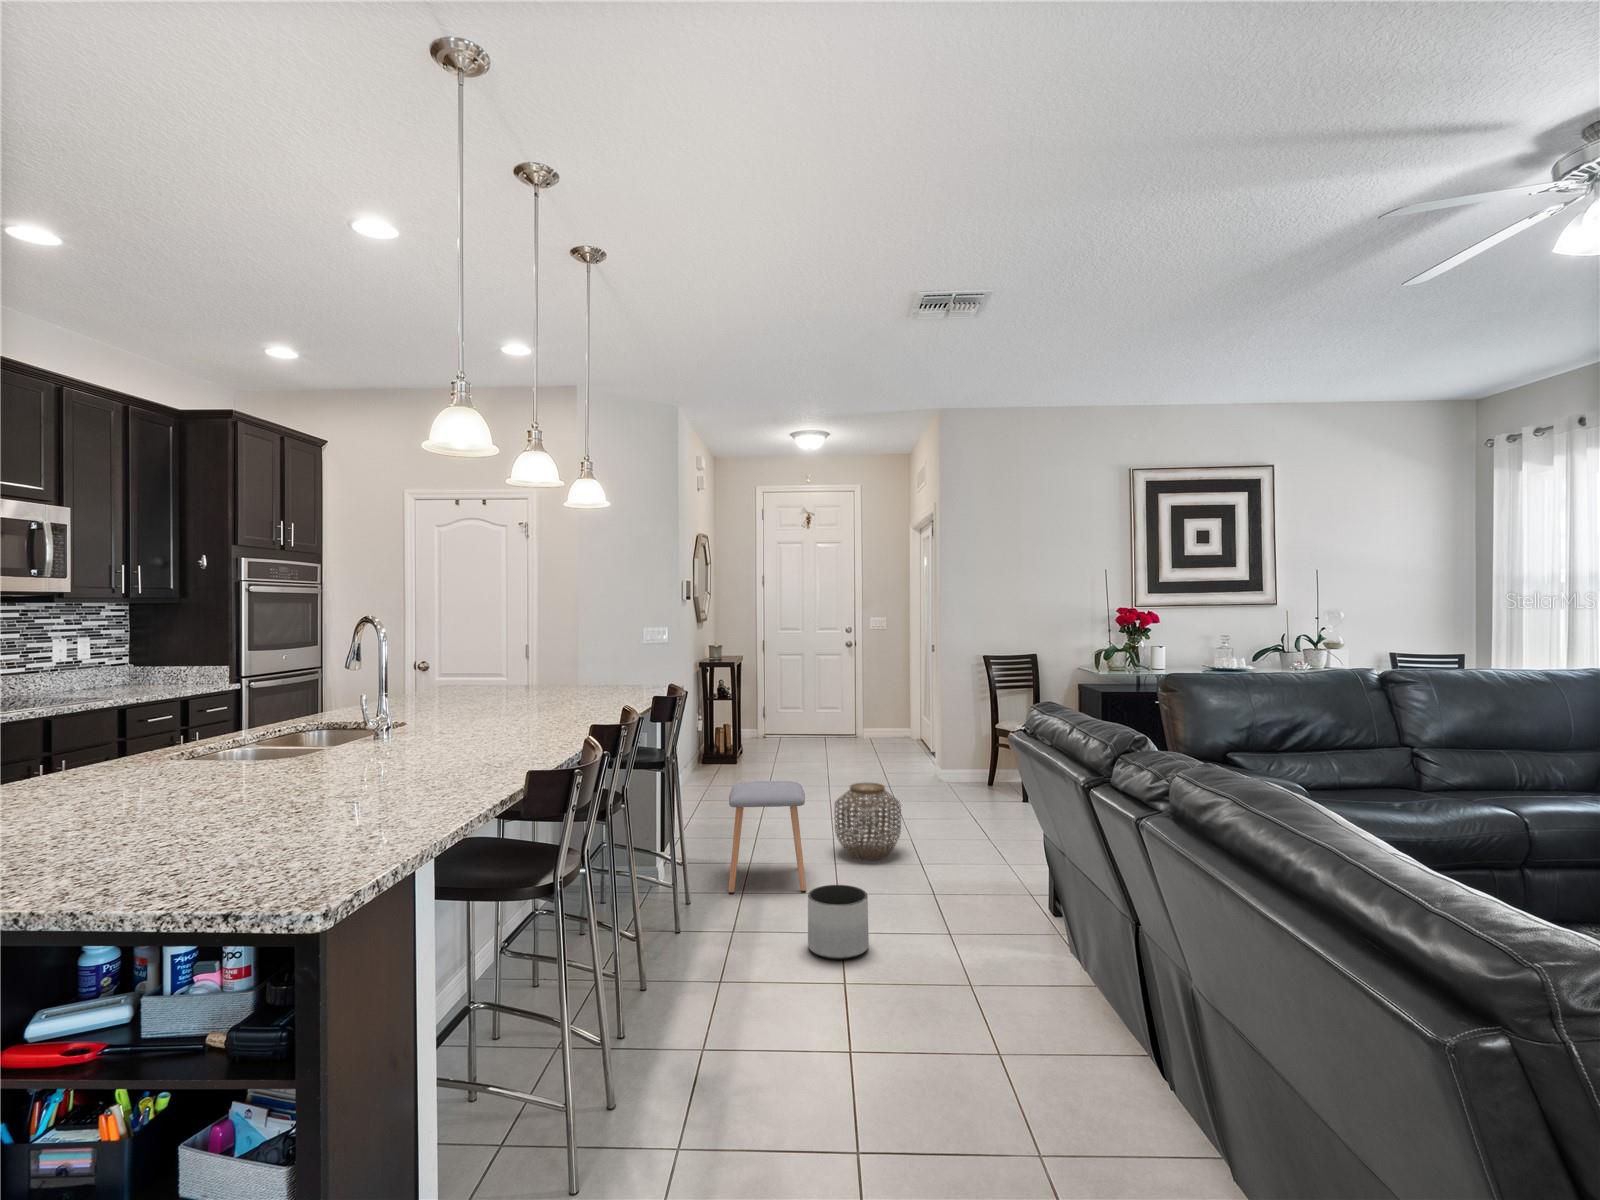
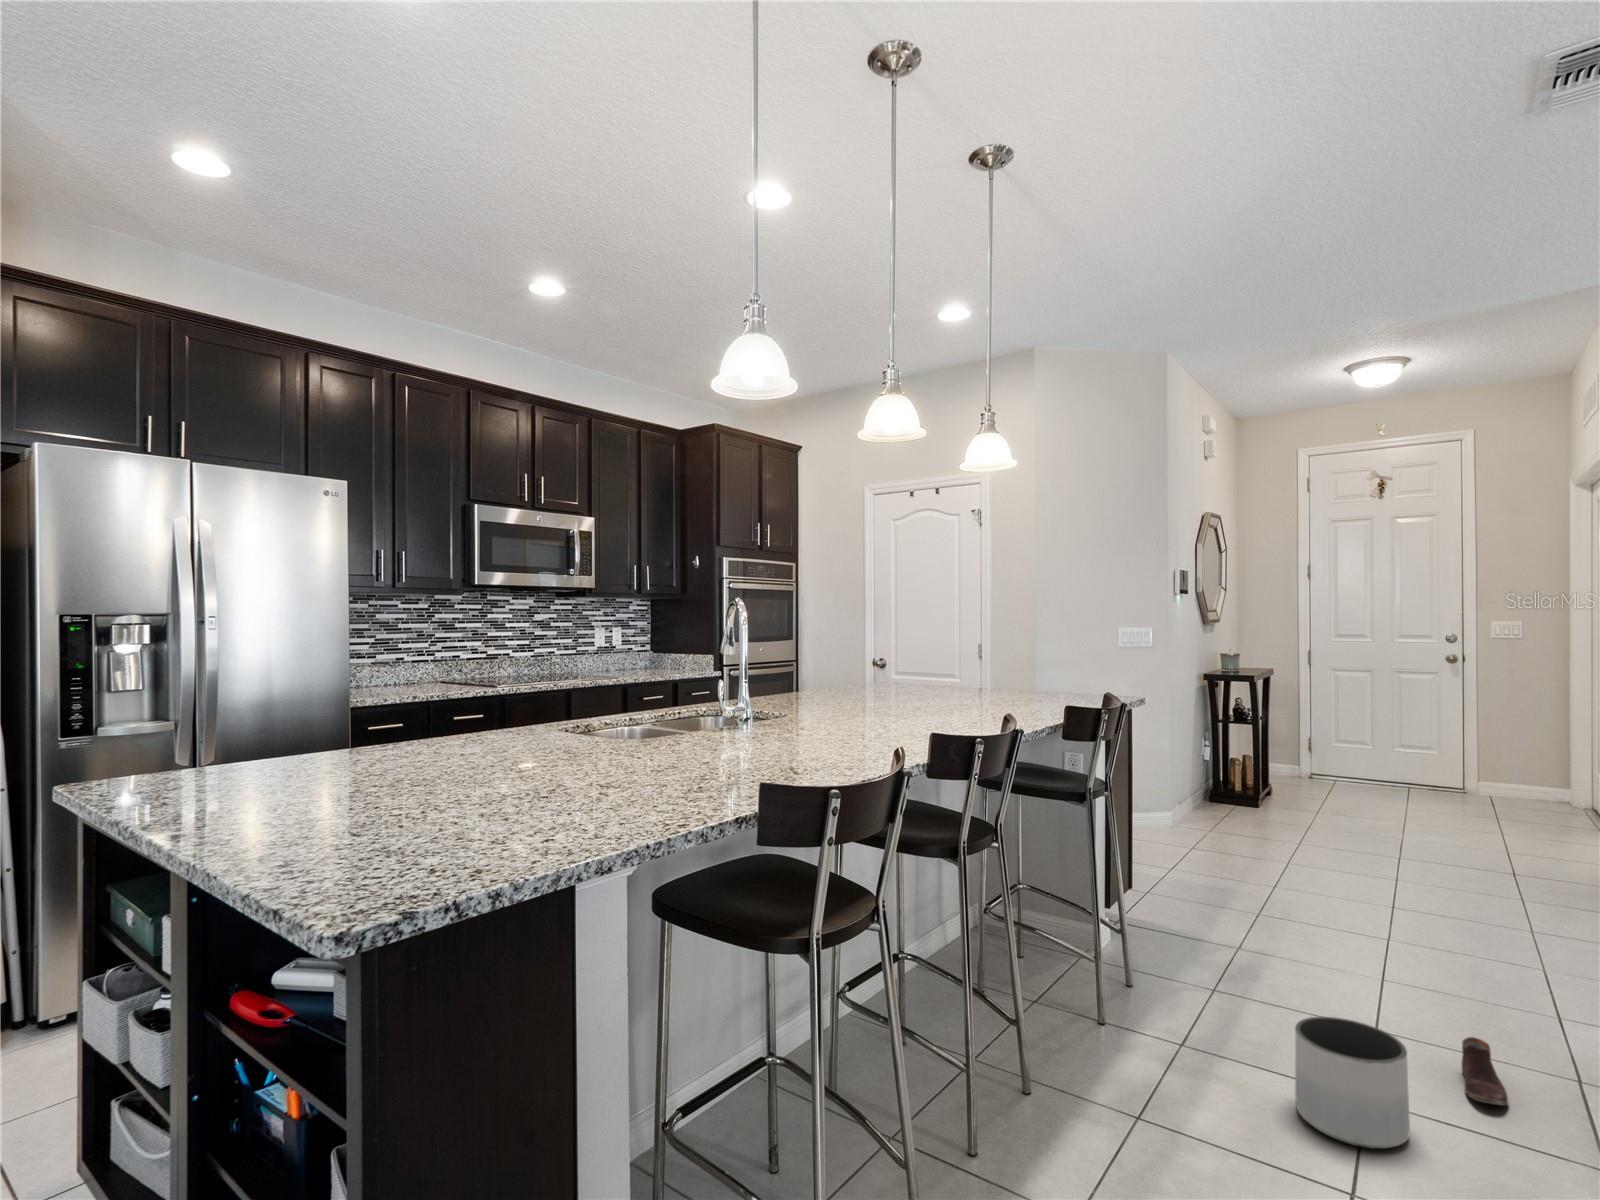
stool: present [729,781,806,894] -> none [1193,836,1323,1013]
woven basket: present [834,783,901,860] -> none [1382,864,1511,990]
shoe: none [886,882,910,918] -> present [1461,1037,1508,1106]

